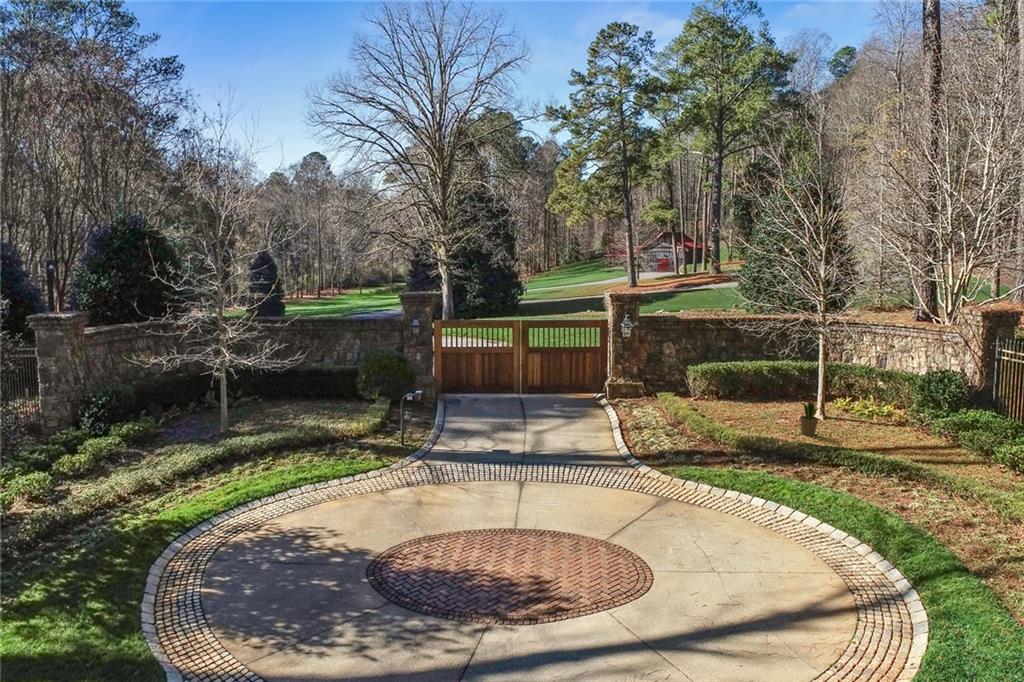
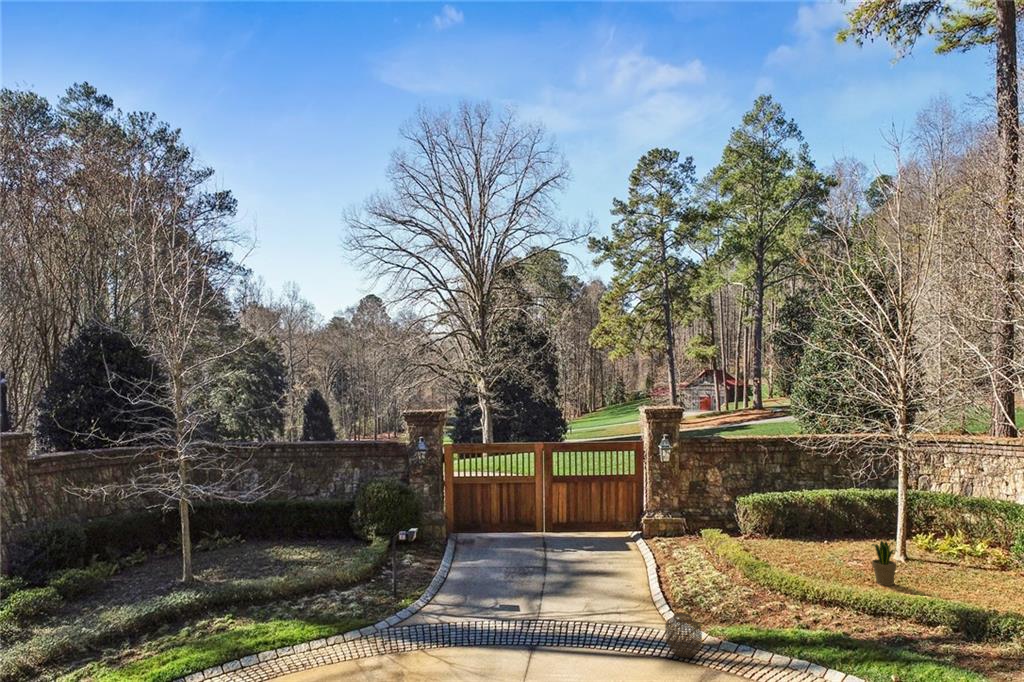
woven basket: none [639,454,668,487] -> present [665,613,702,657]

